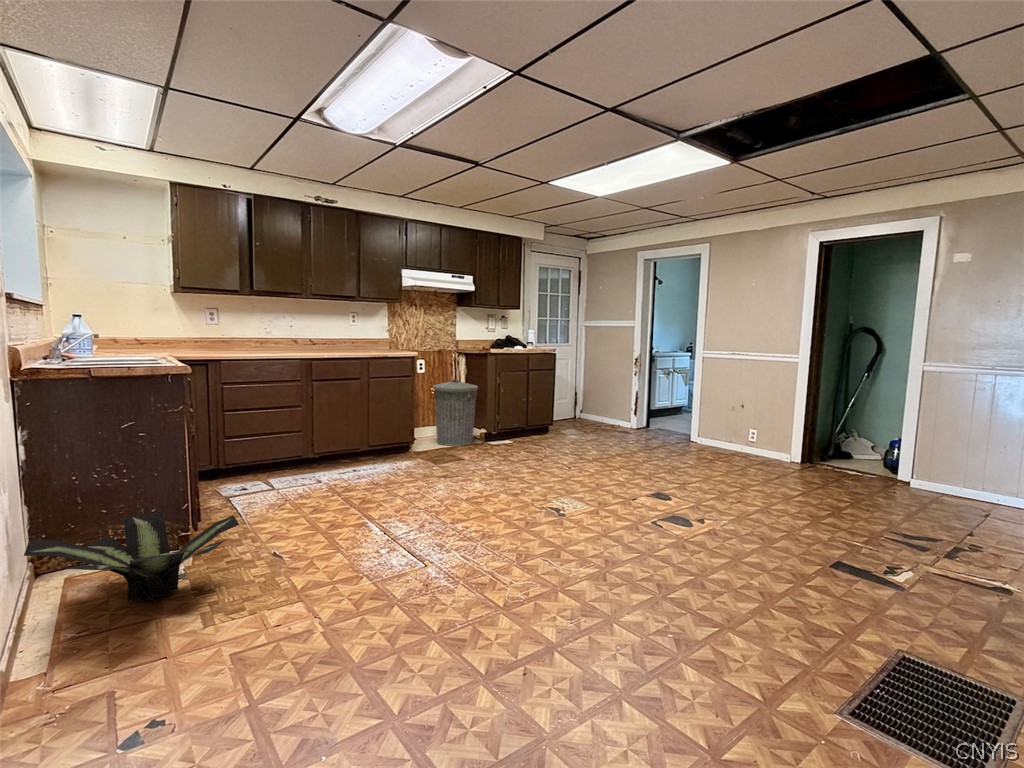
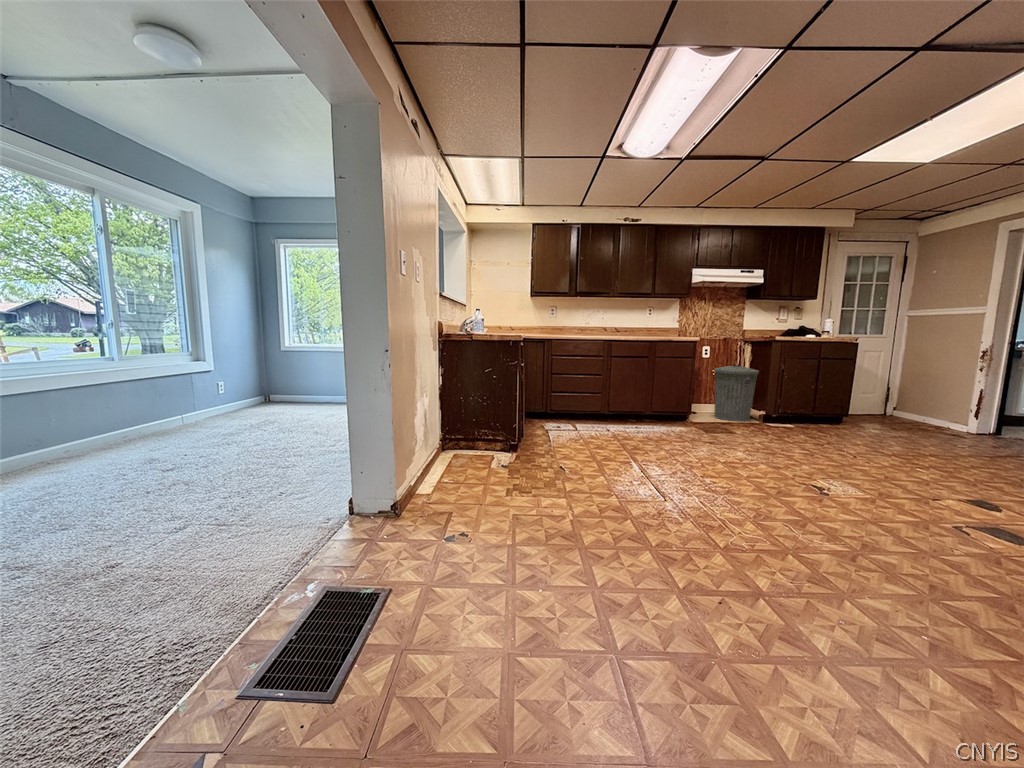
potted plant: present [24,511,239,603] -> none [432,424,538,476]

